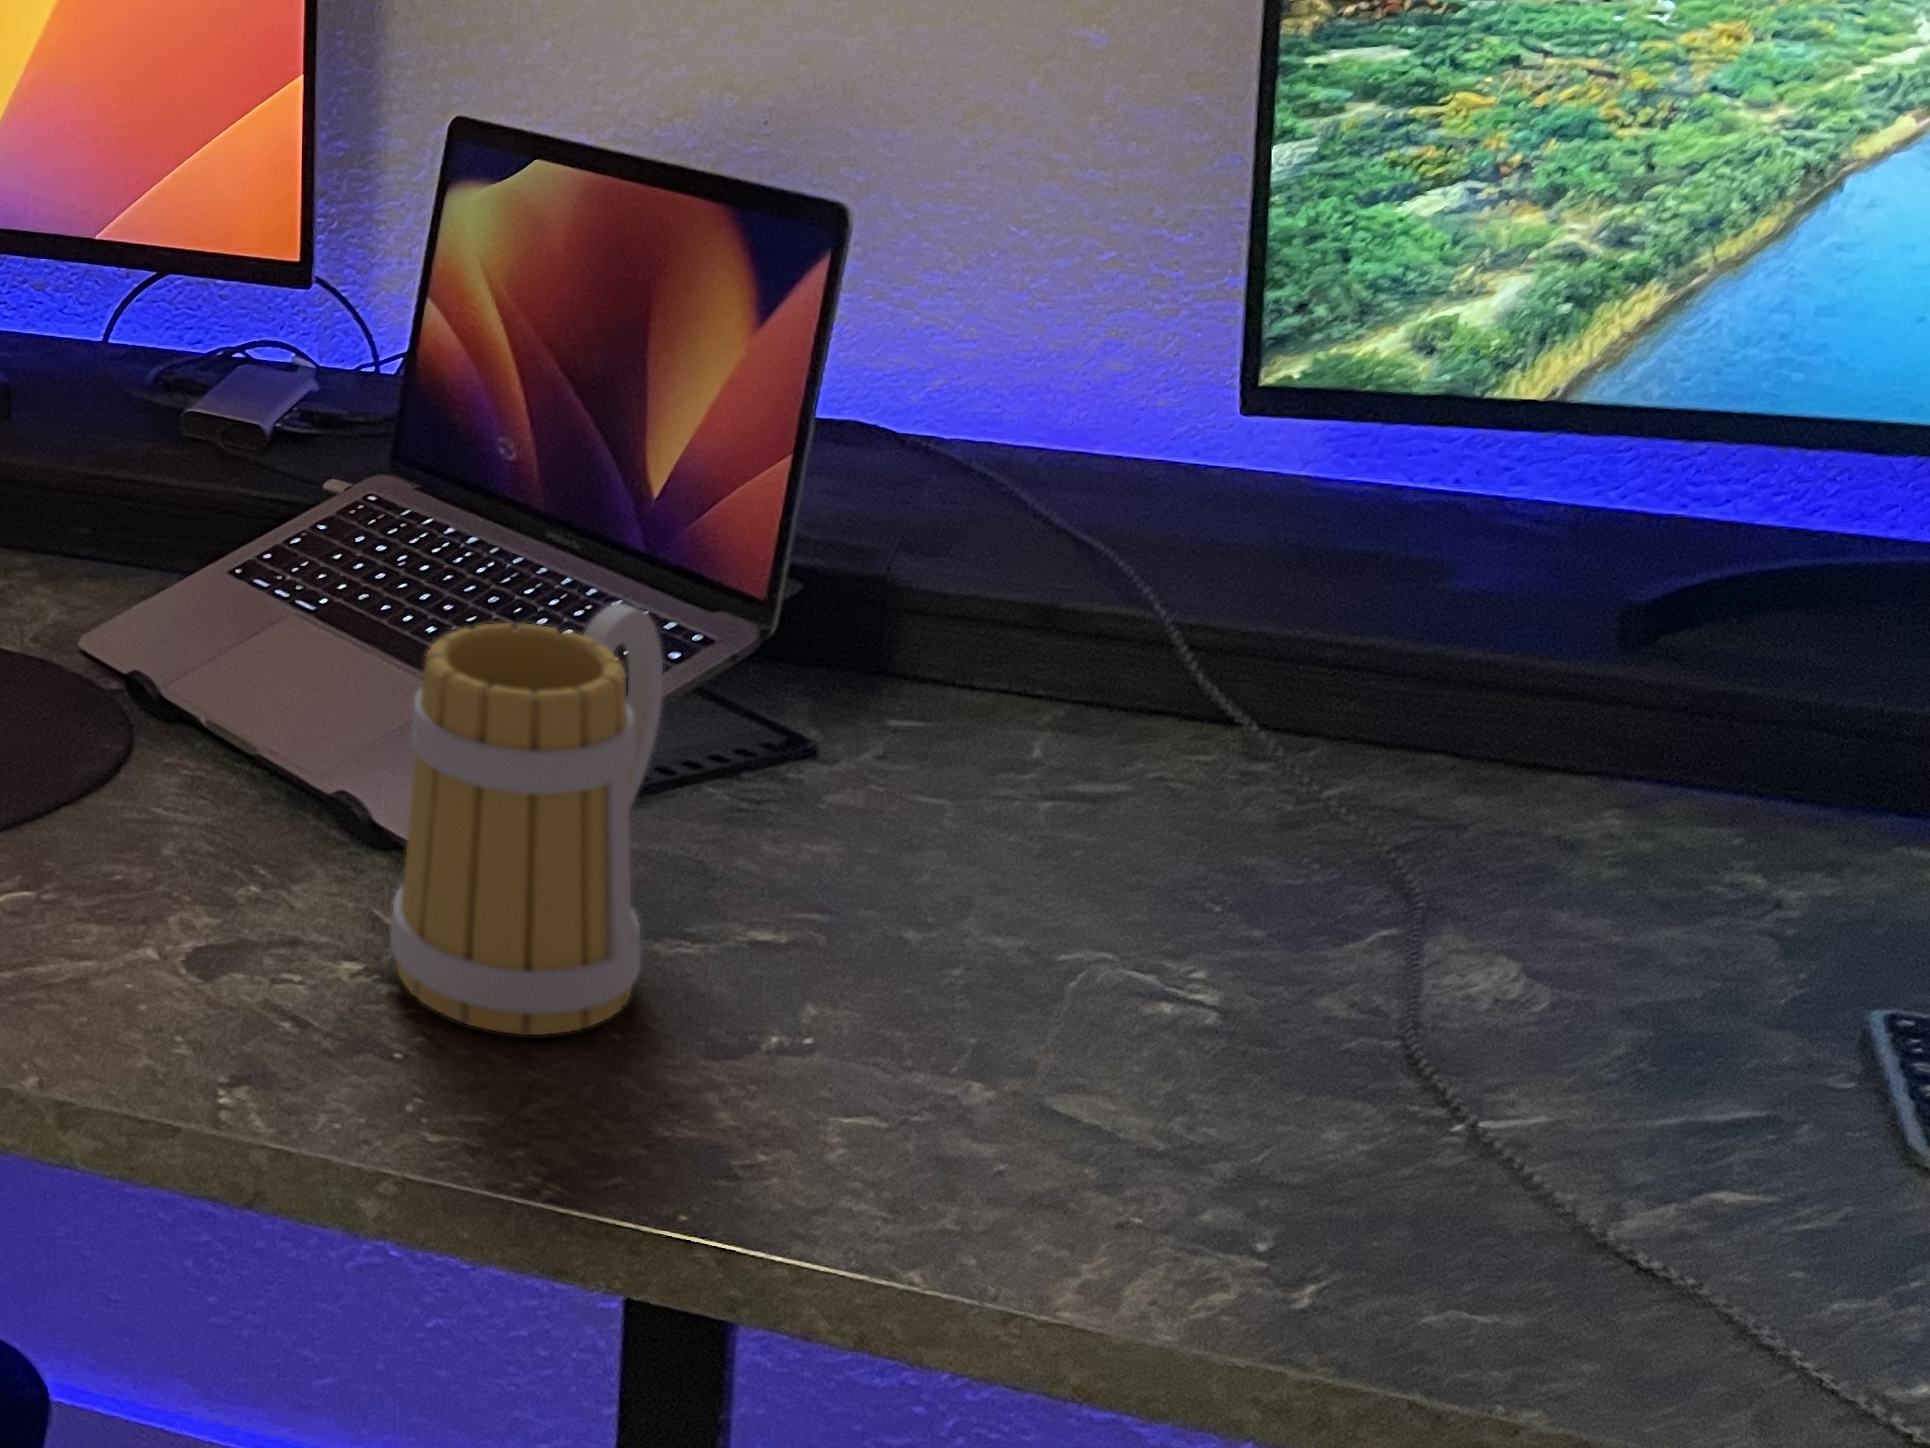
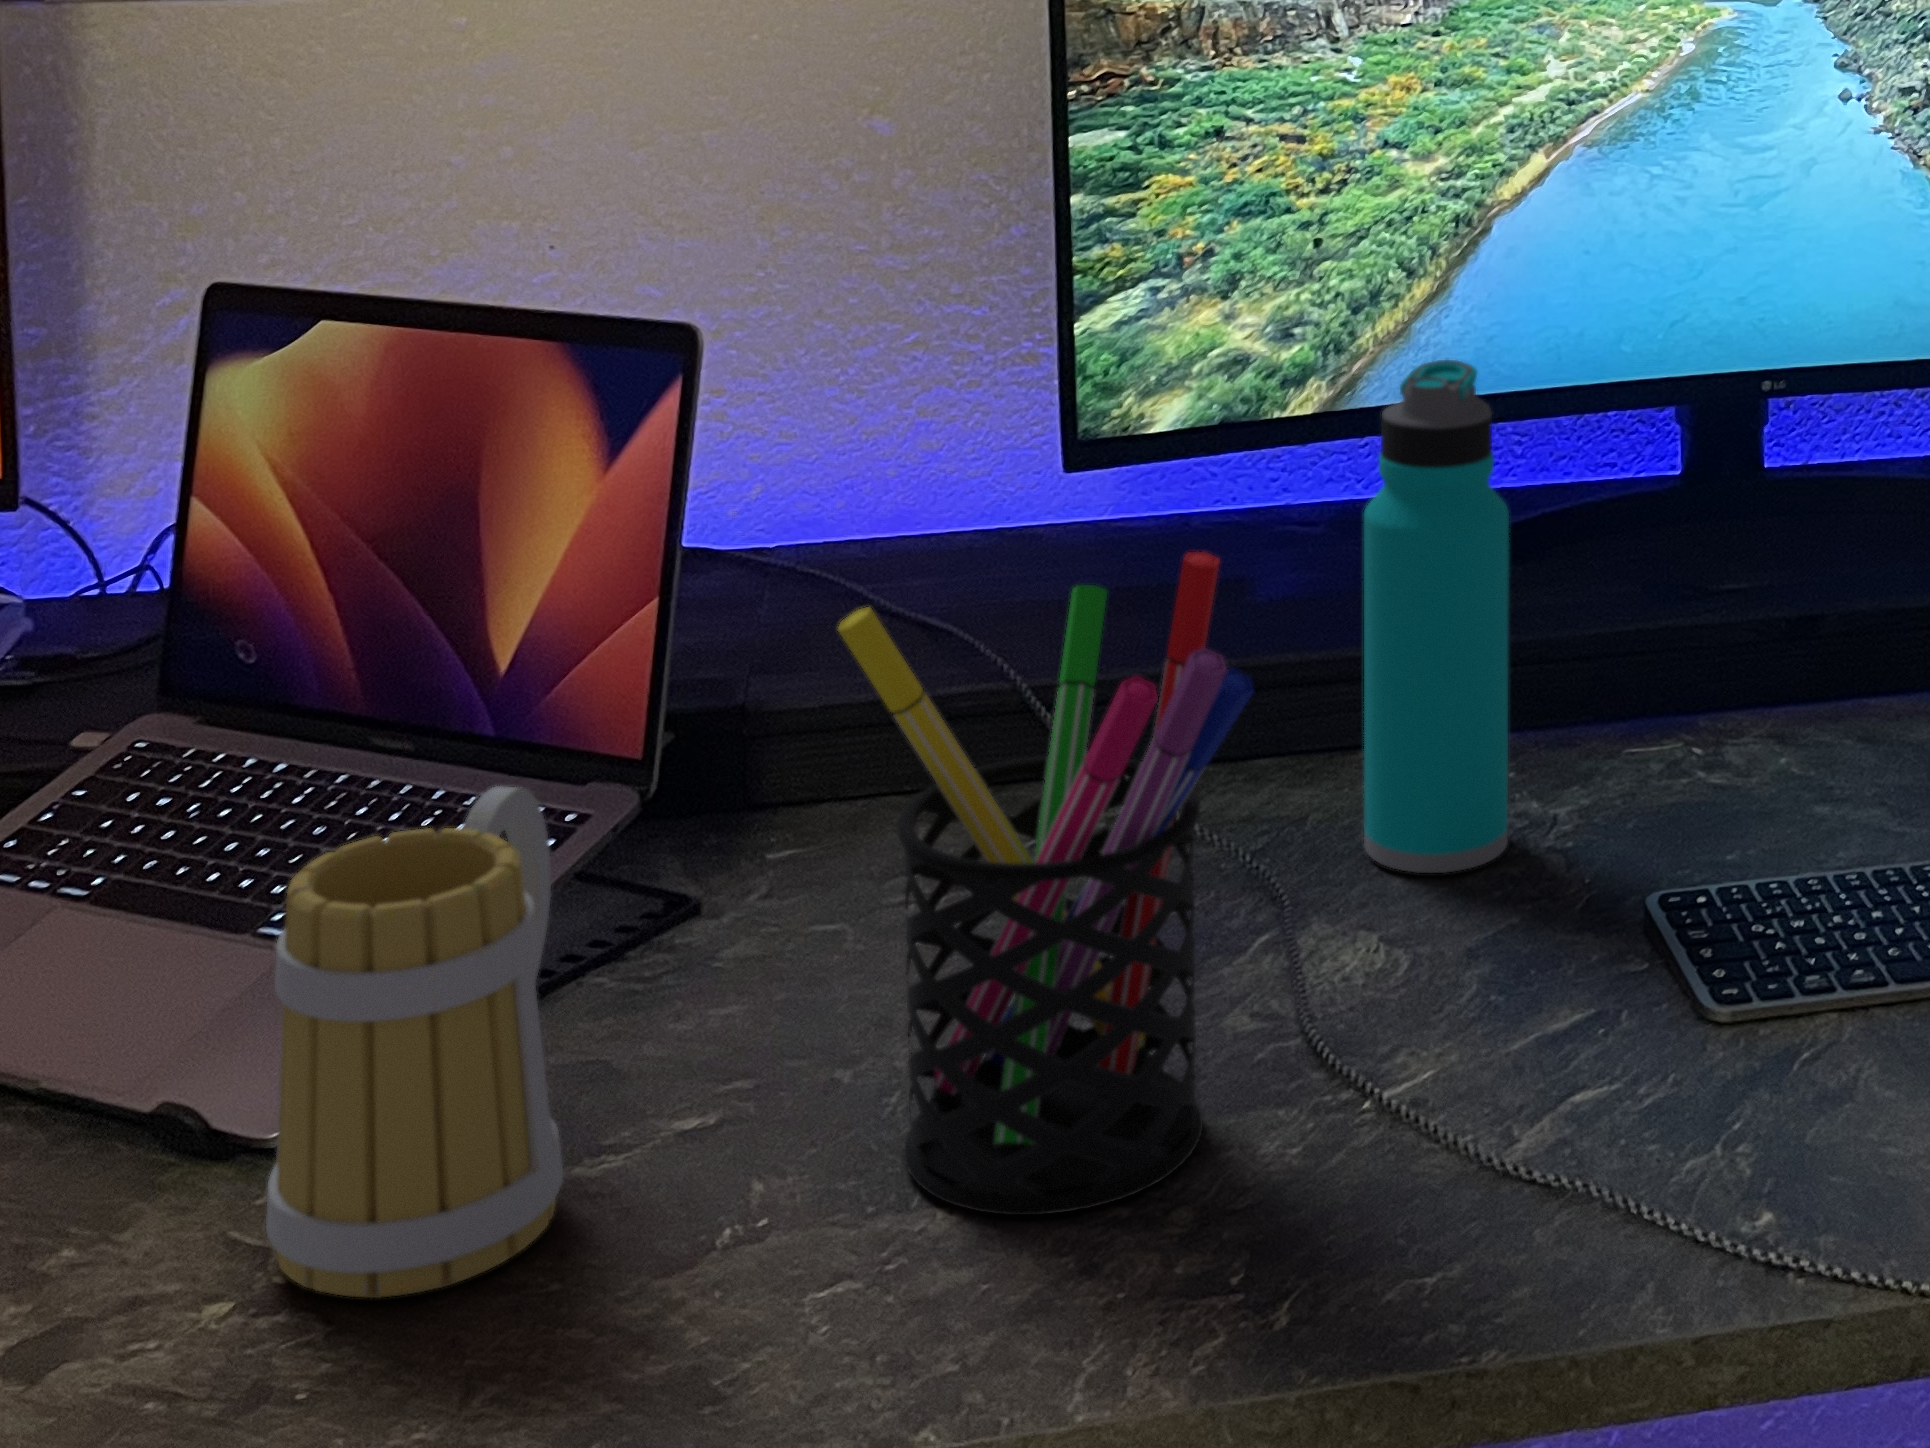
water bottle: none [1547,363,1788,941] -> present [1364,360,1509,873]
pen holder: none [948,512,1402,1177] -> present [838,552,1253,1215]

